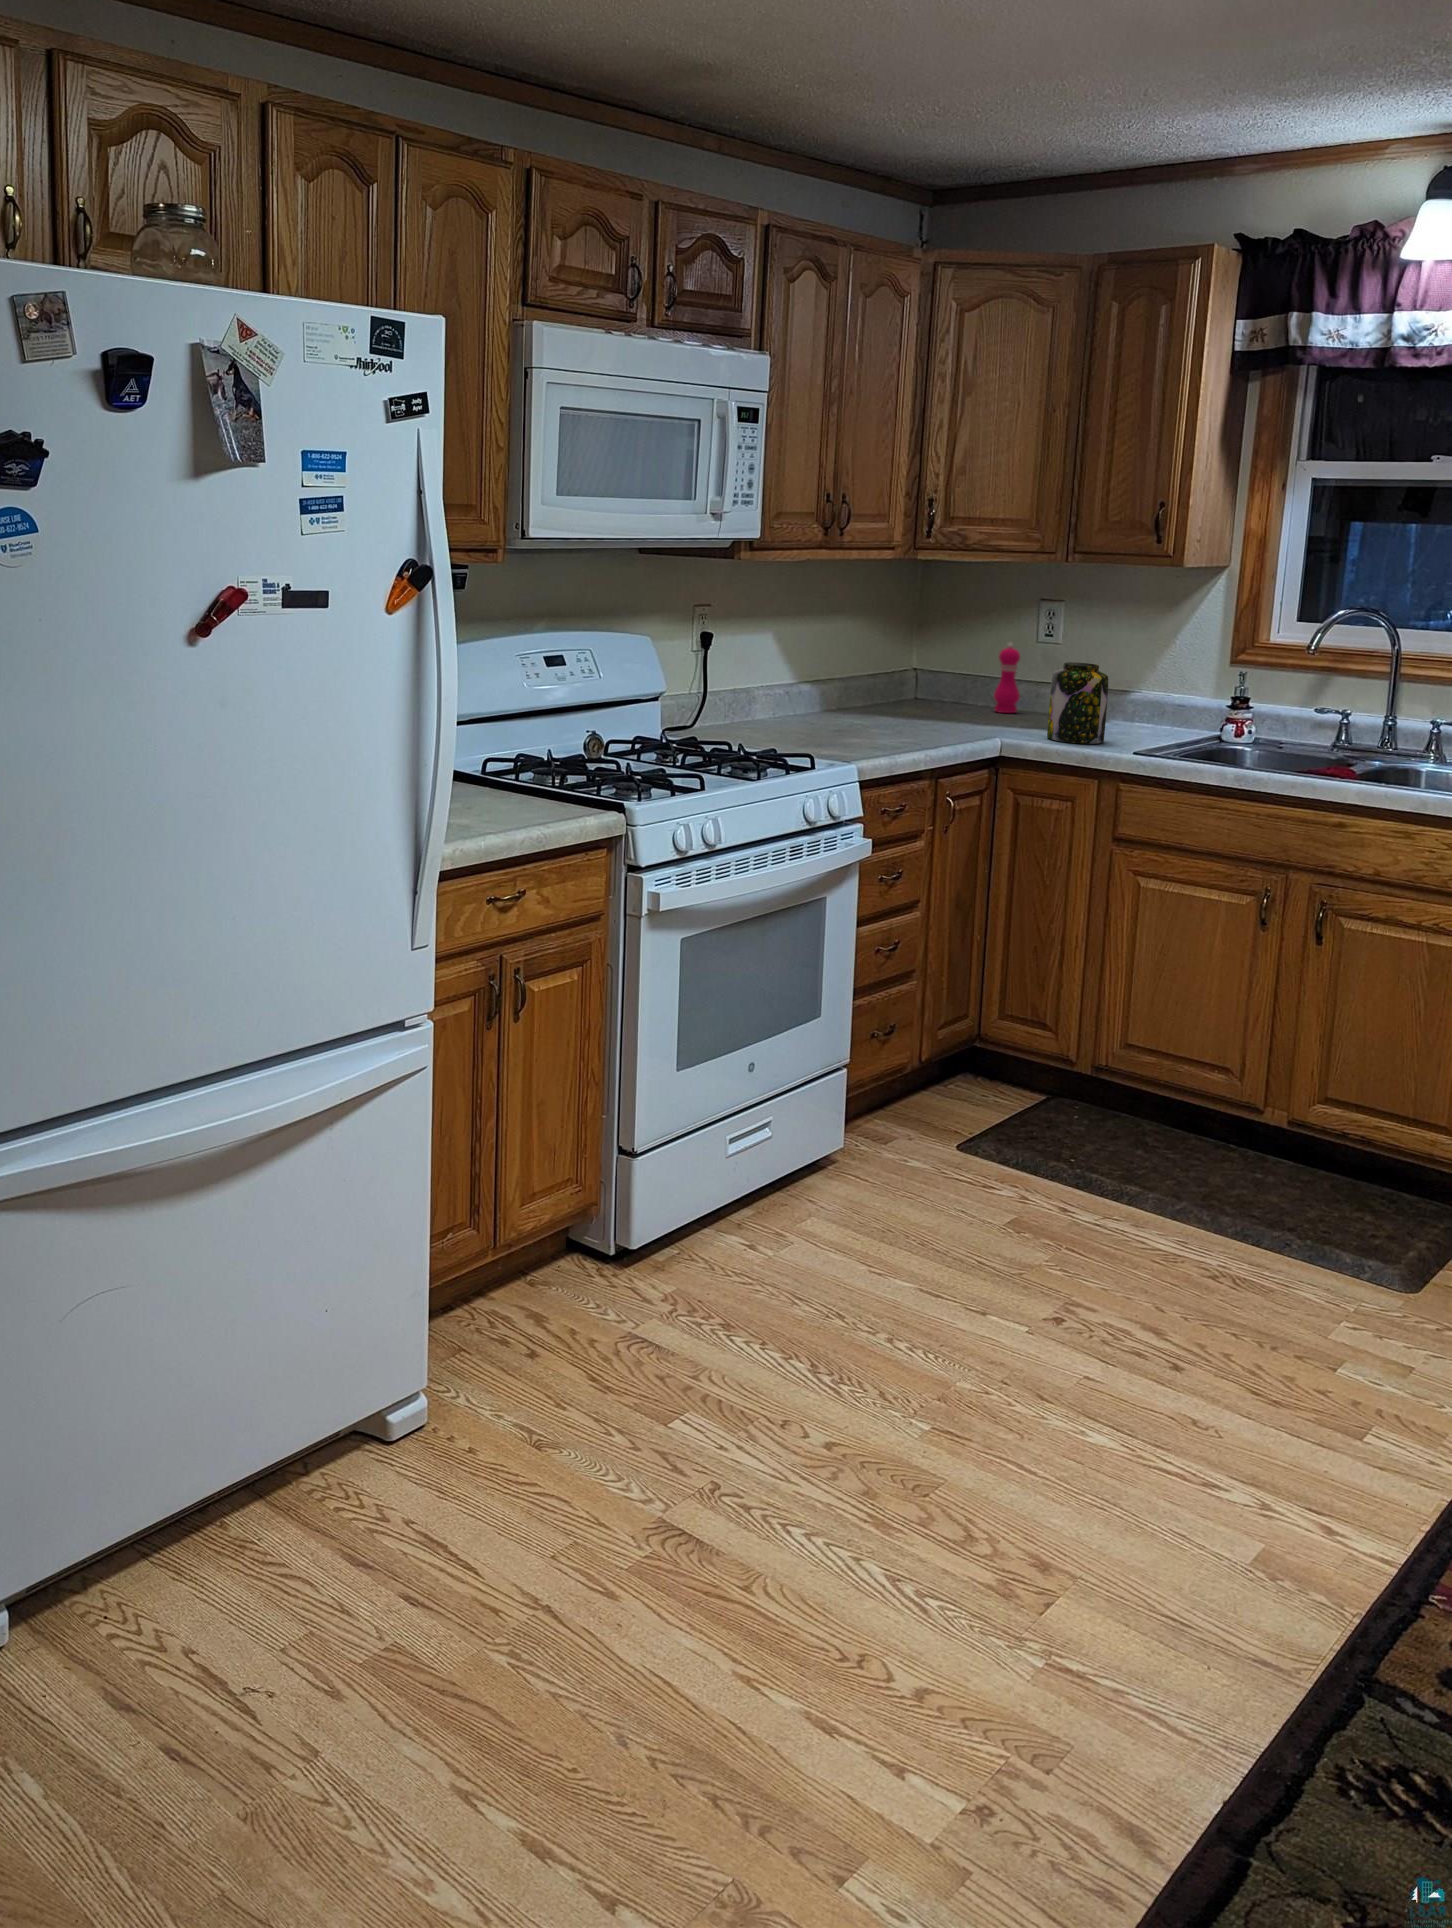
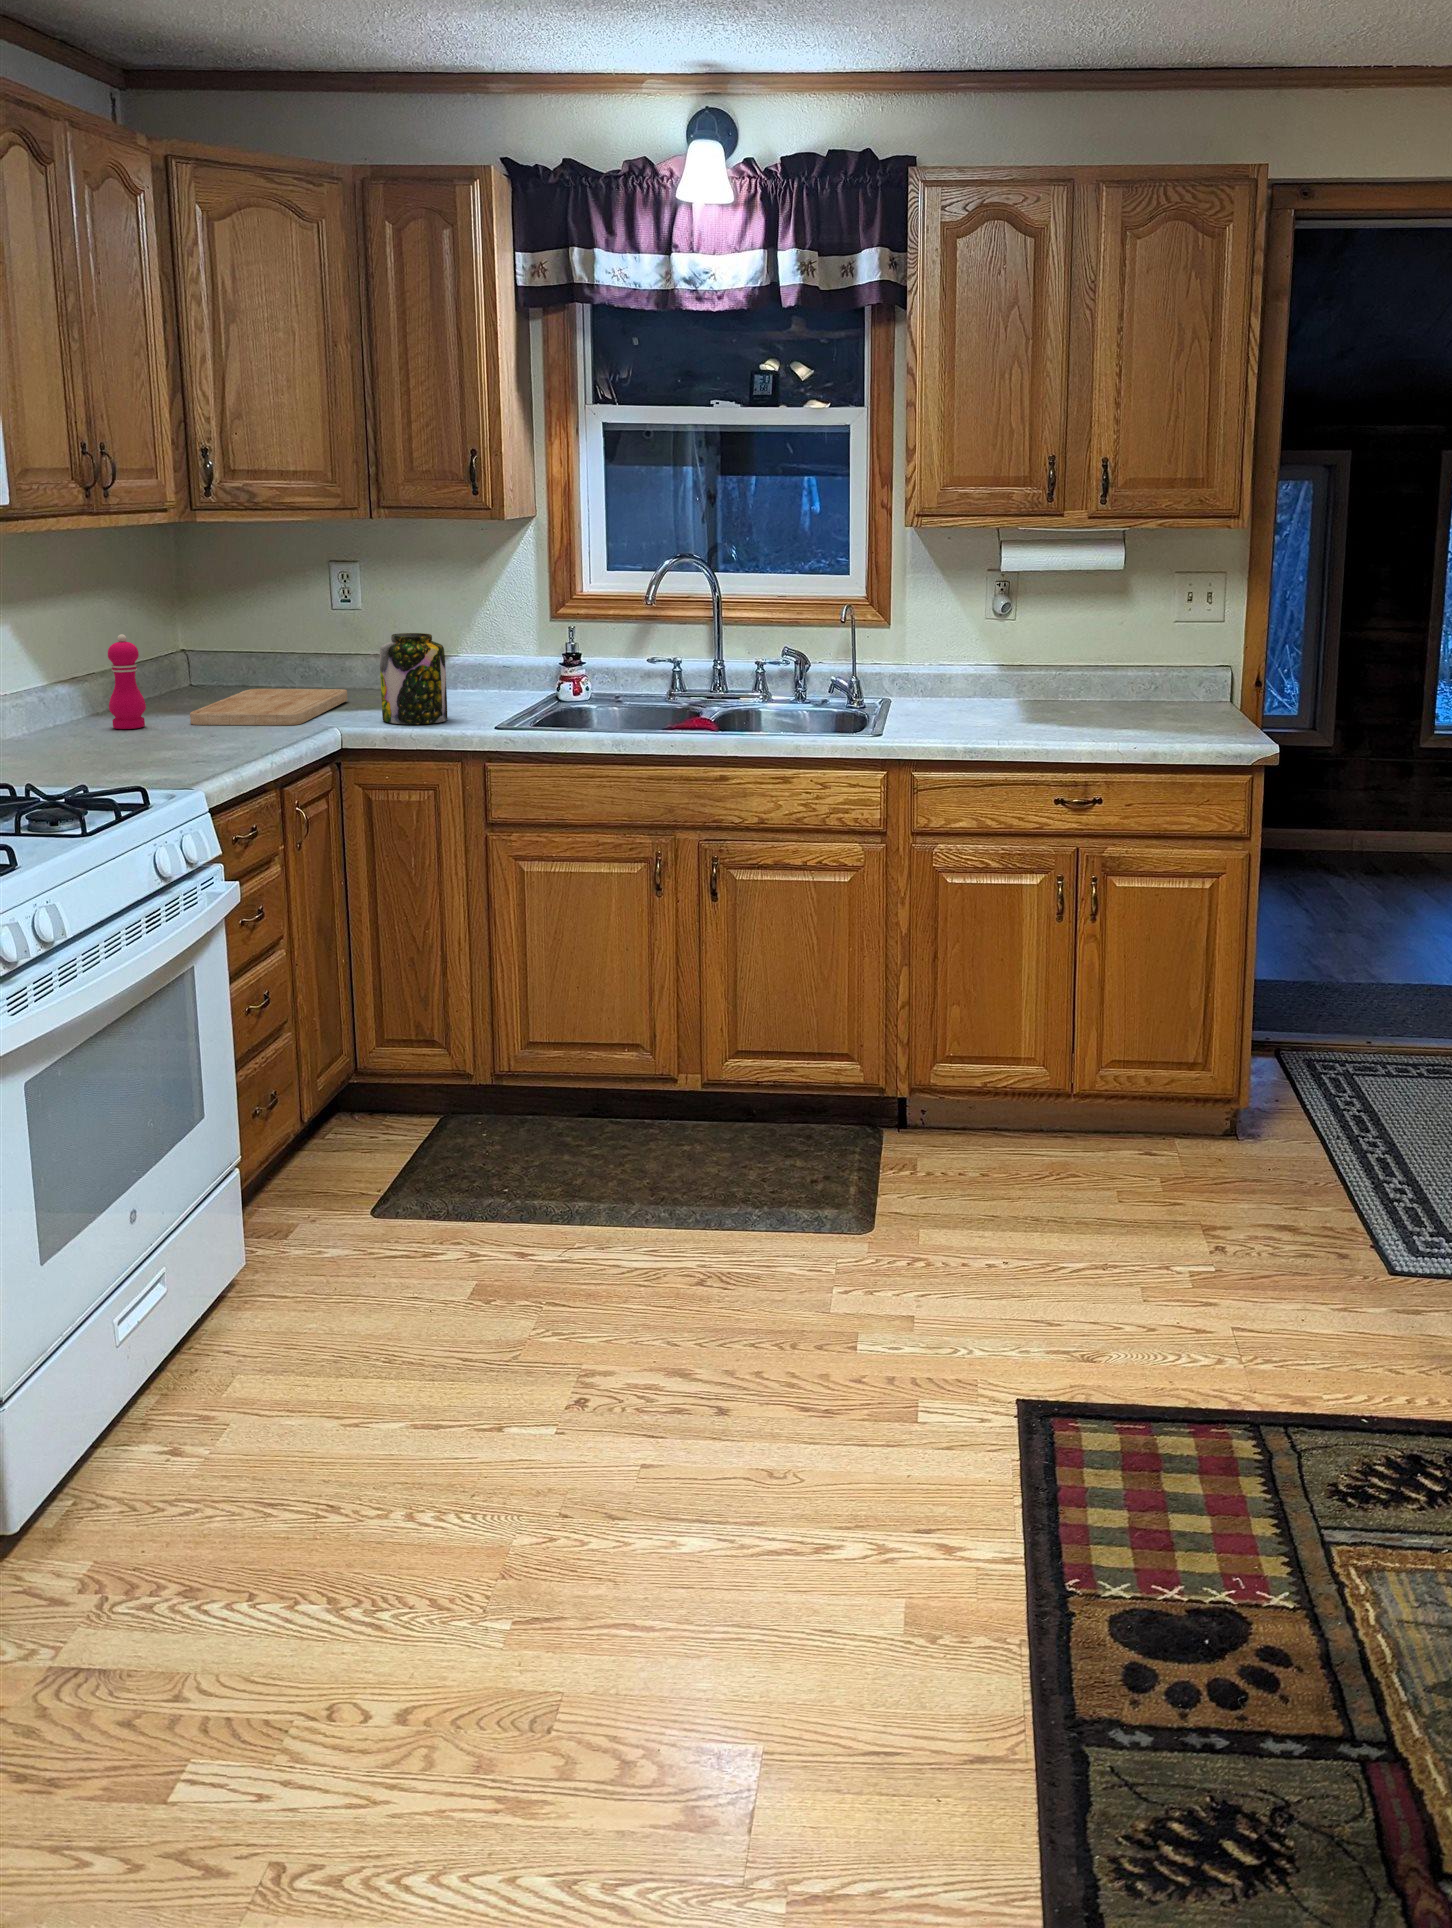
pepper mill: present [994,643,1020,713] -> present [108,634,146,729]
cutting board: none [895,702,1034,732] -> present [190,689,347,725]

